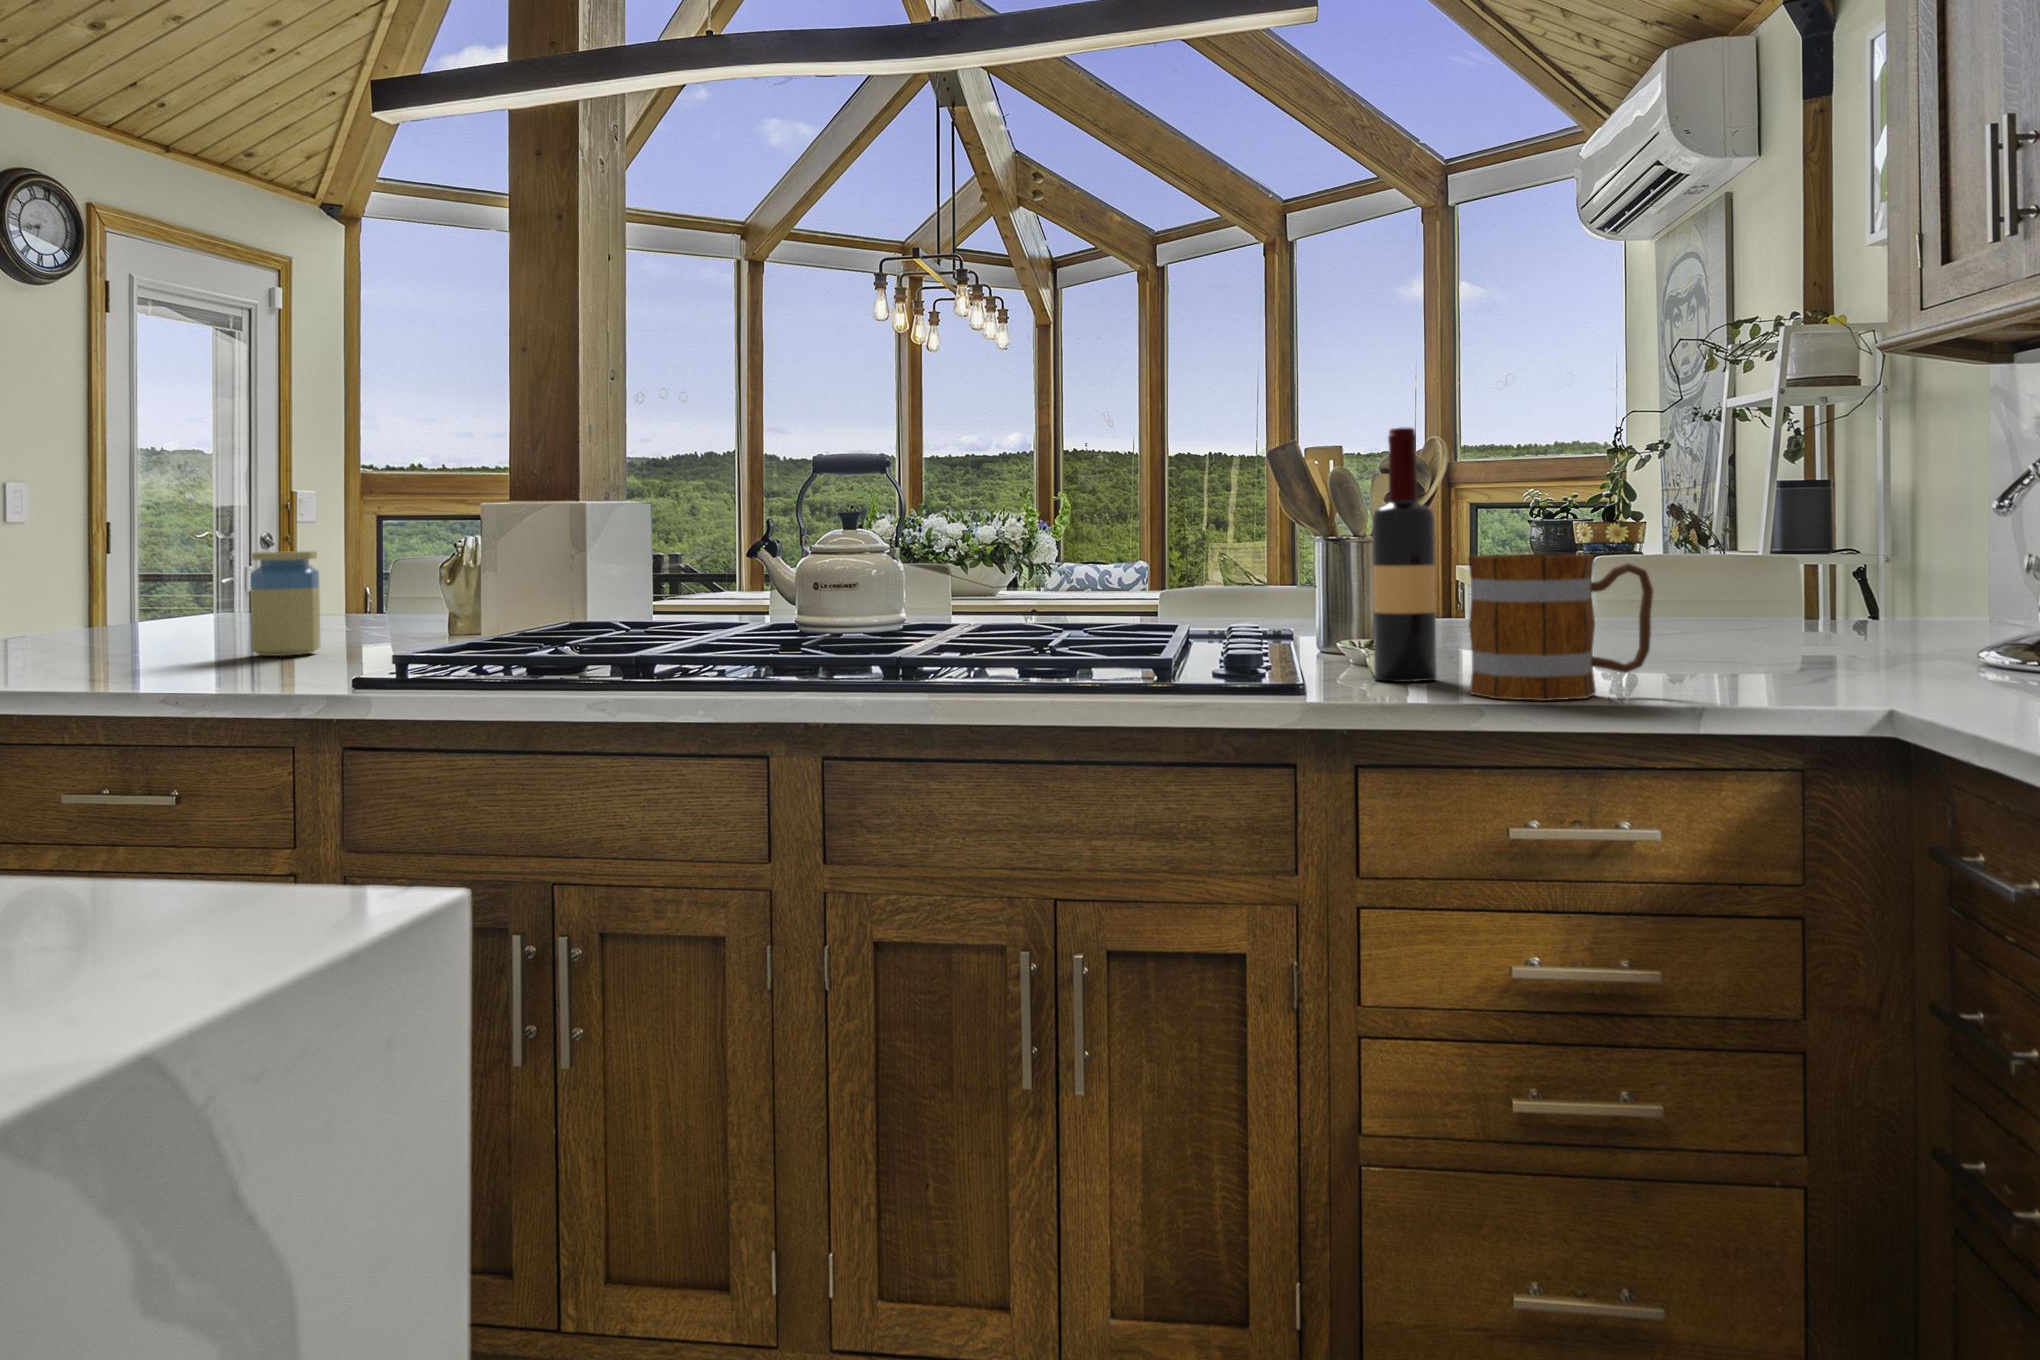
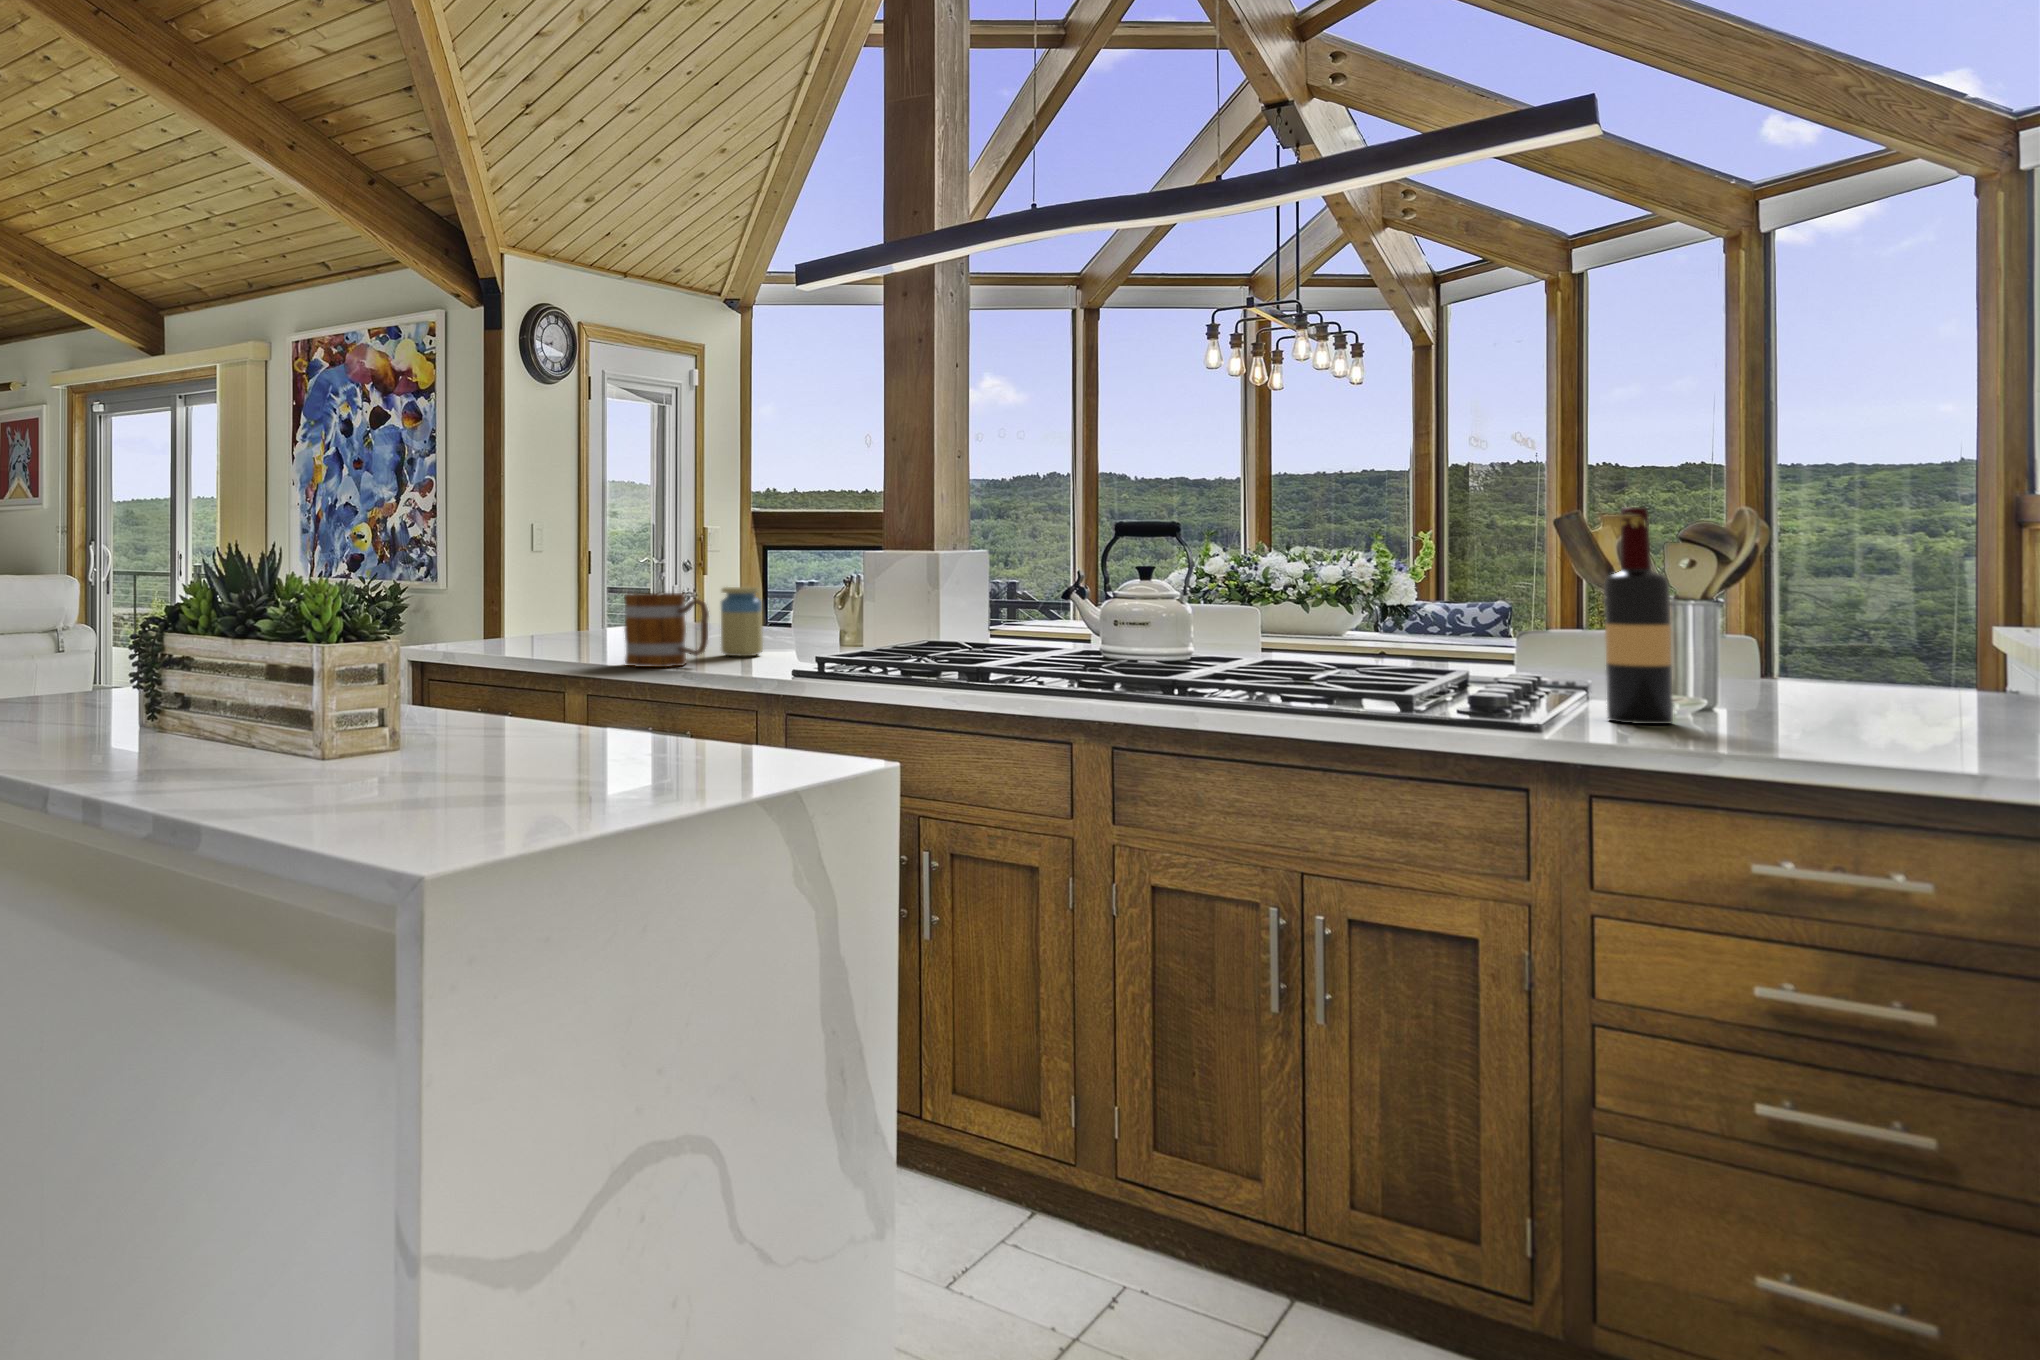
mug: present [1468,554,1653,701] -> present [624,593,709,667]

